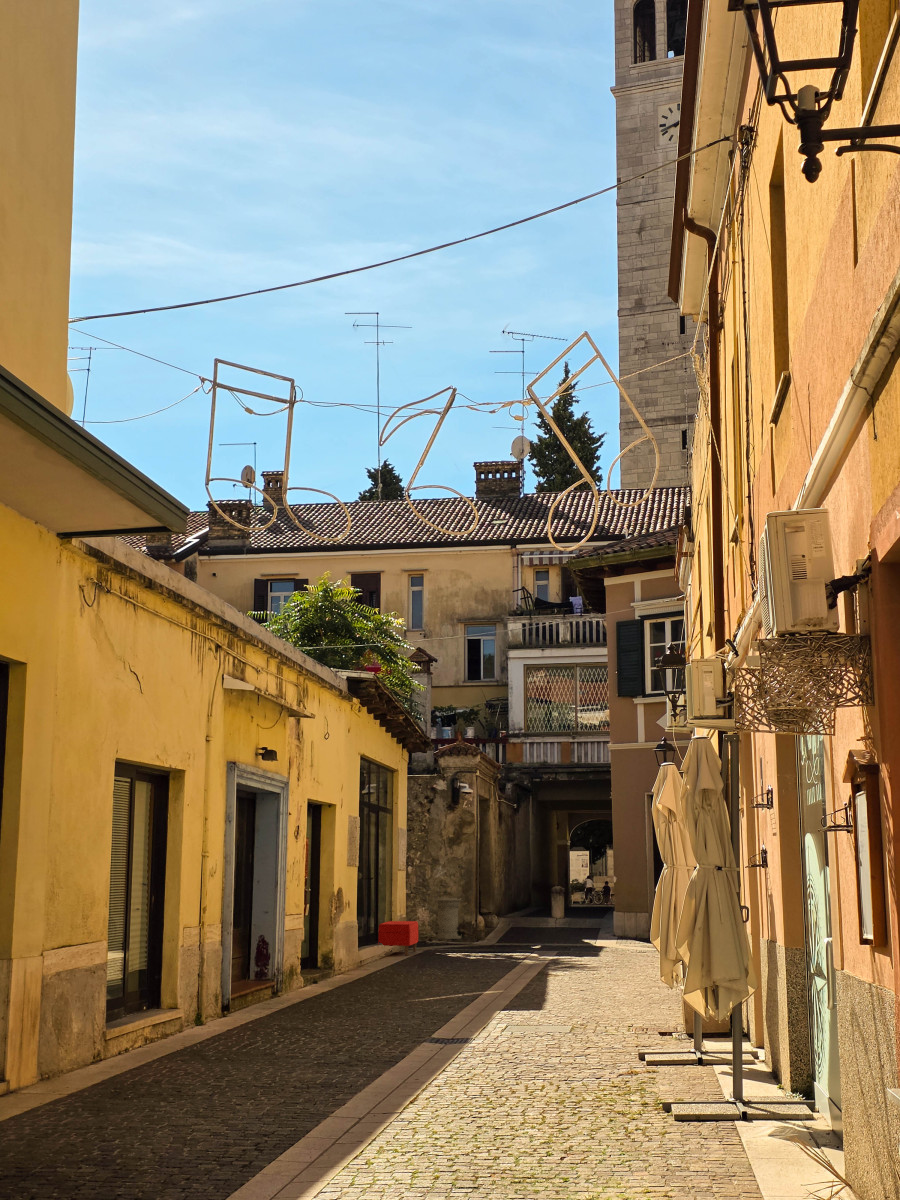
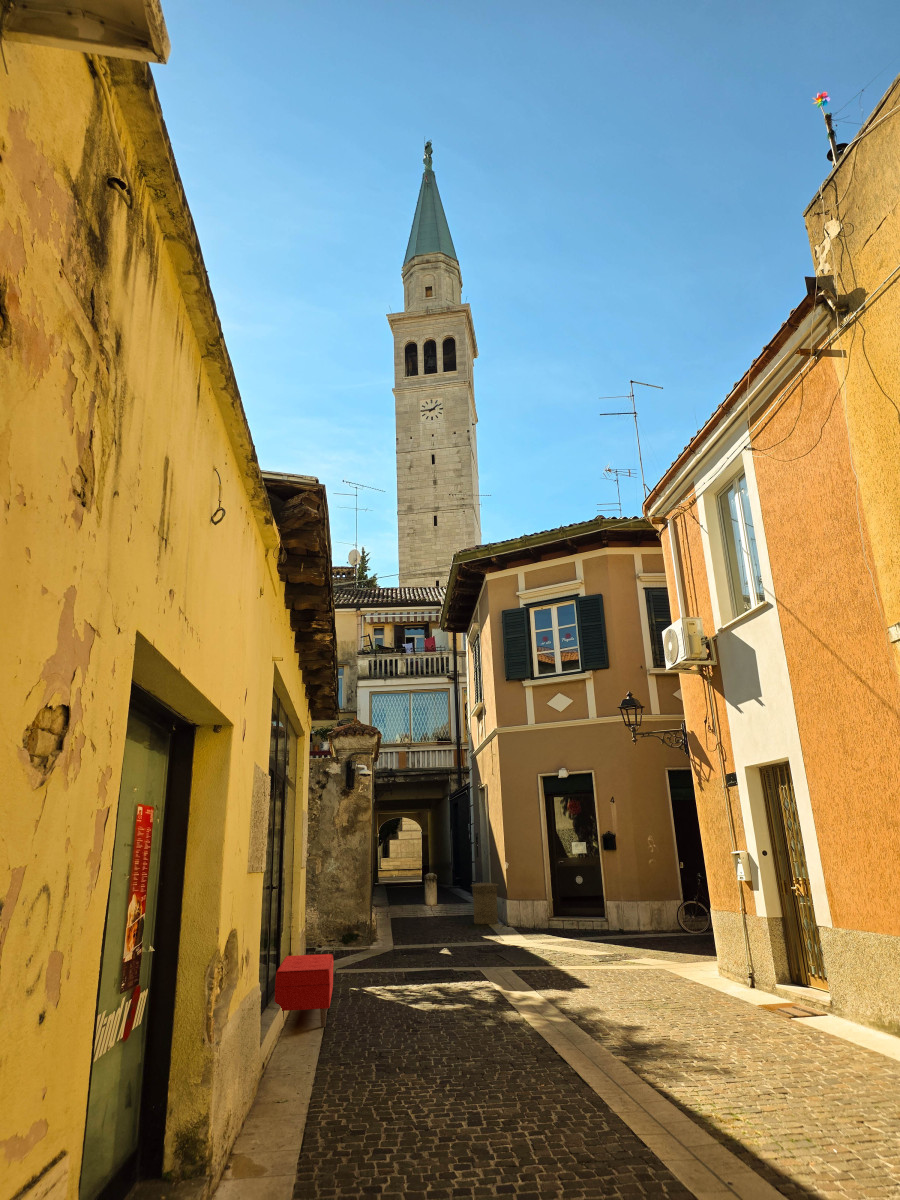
trash can: present [436,897,461,939] -> present [472,882,498,924]

